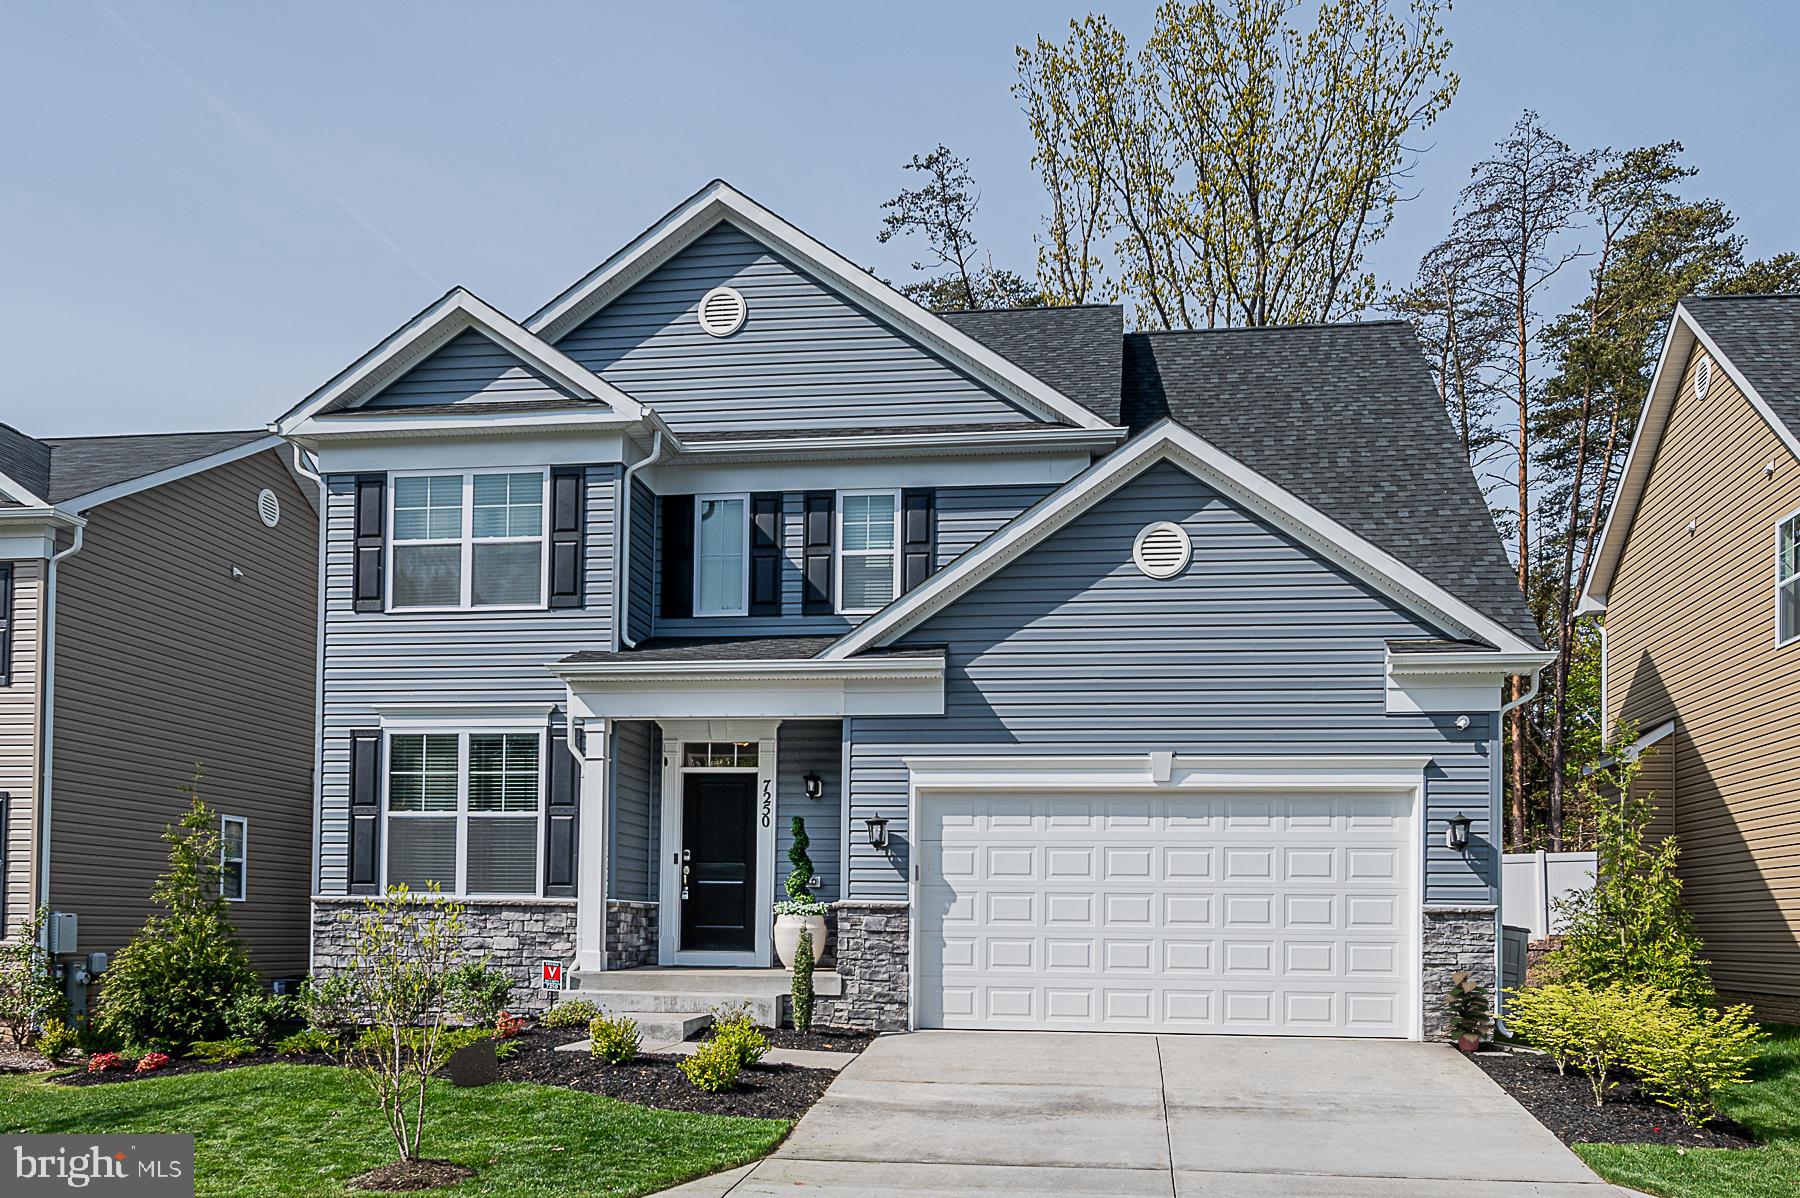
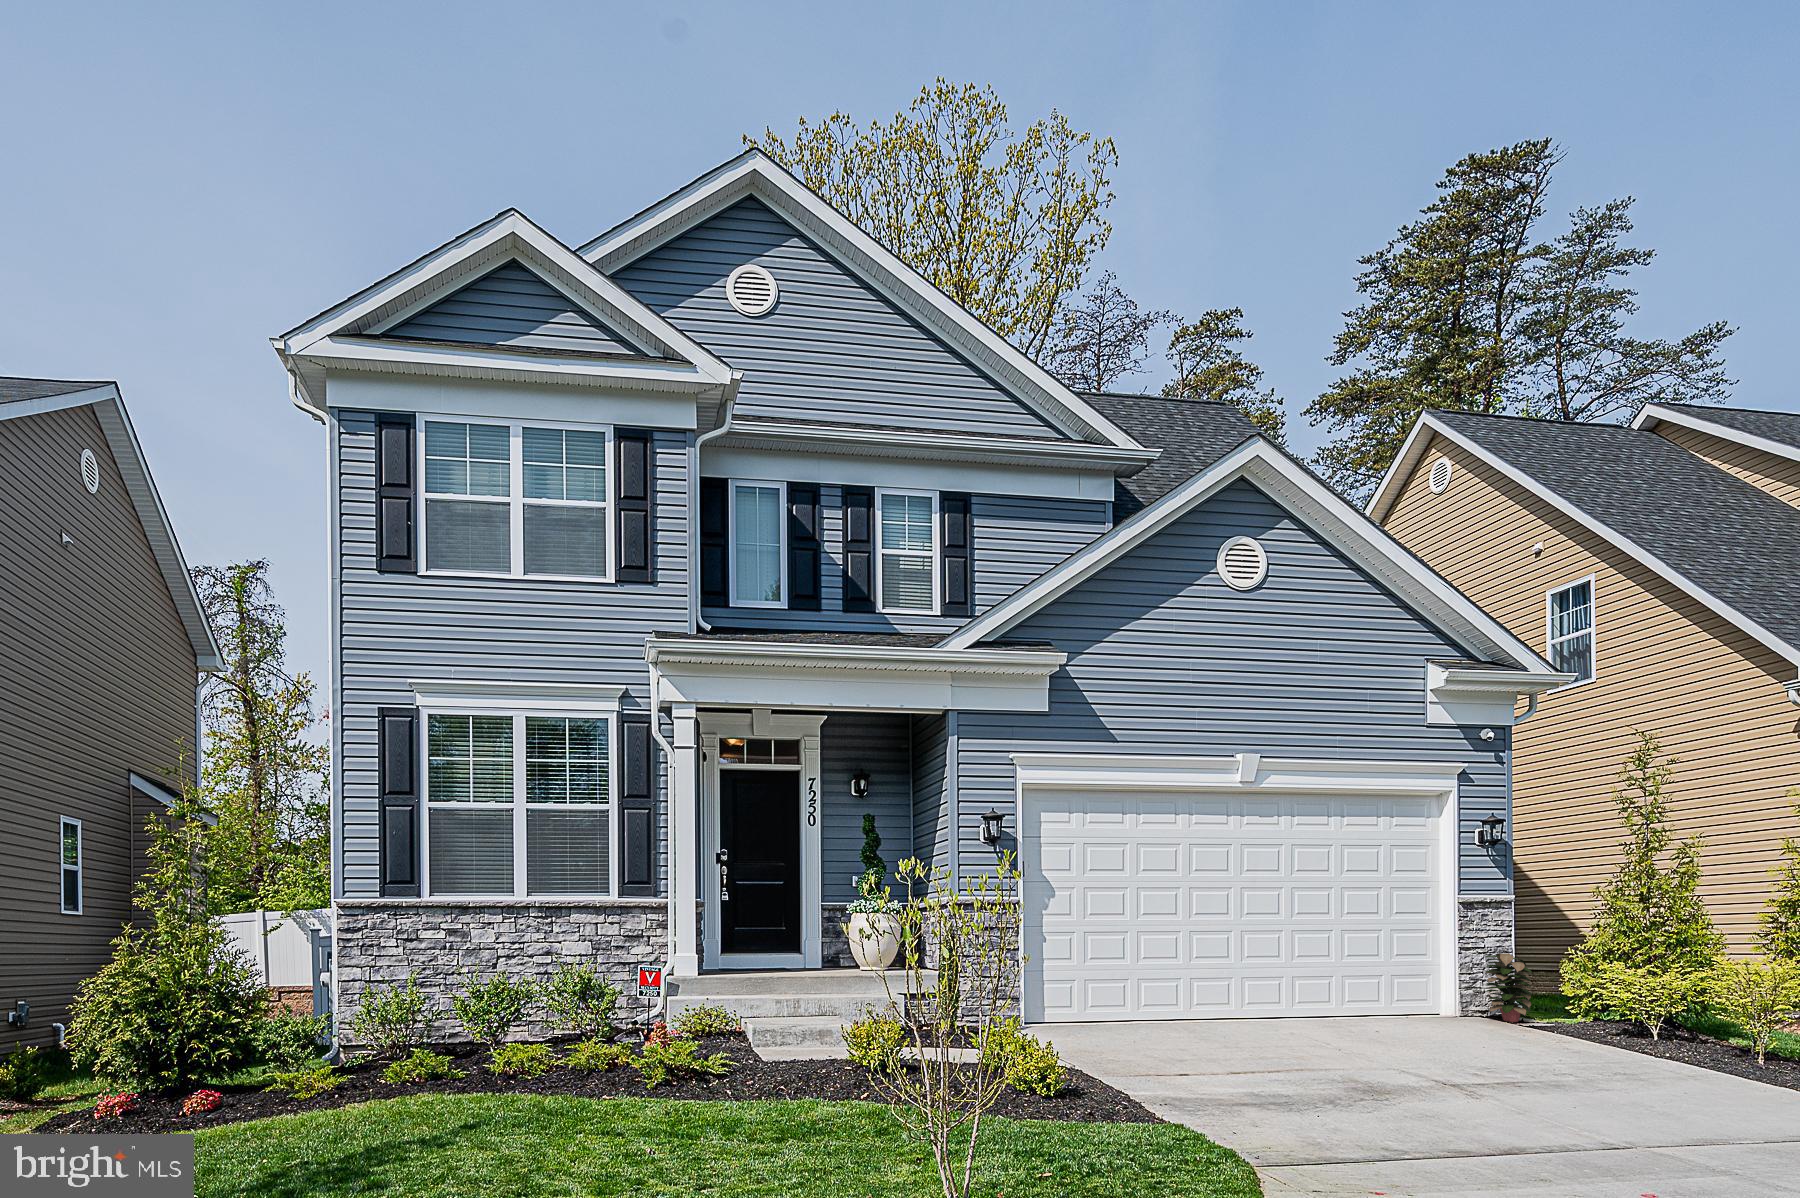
woven basket: present [449,1038,498,1086] -> none [720,1067,777,1126]

